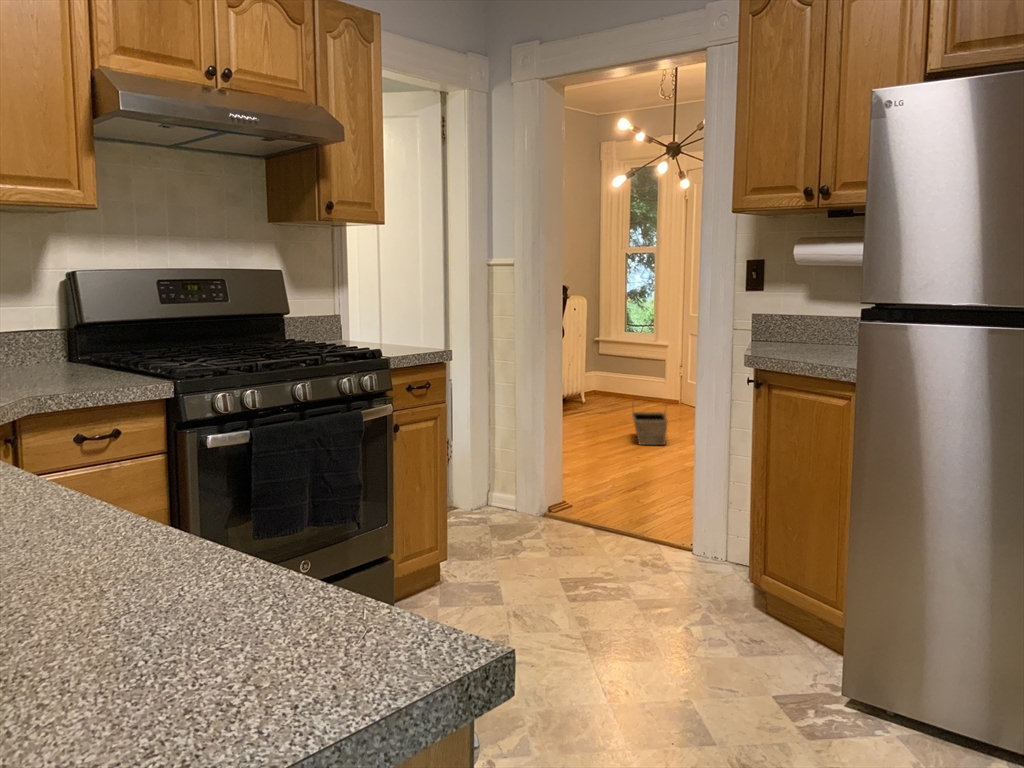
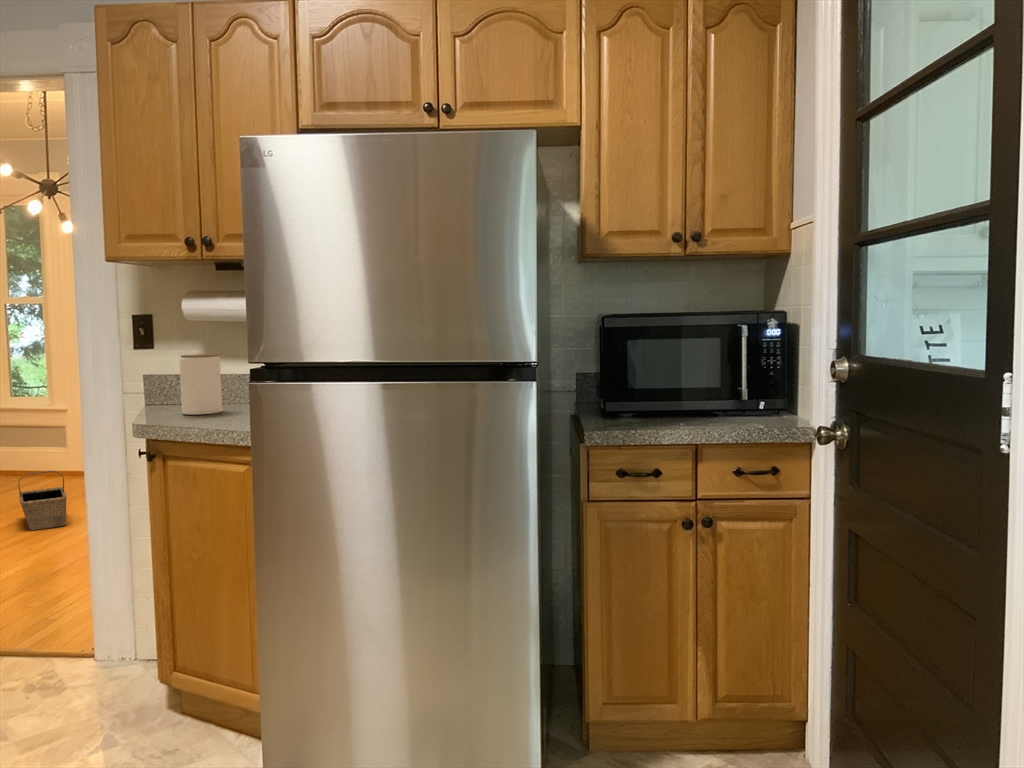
jar: none [786,297,825,352] -> present [179,354,222,415]

